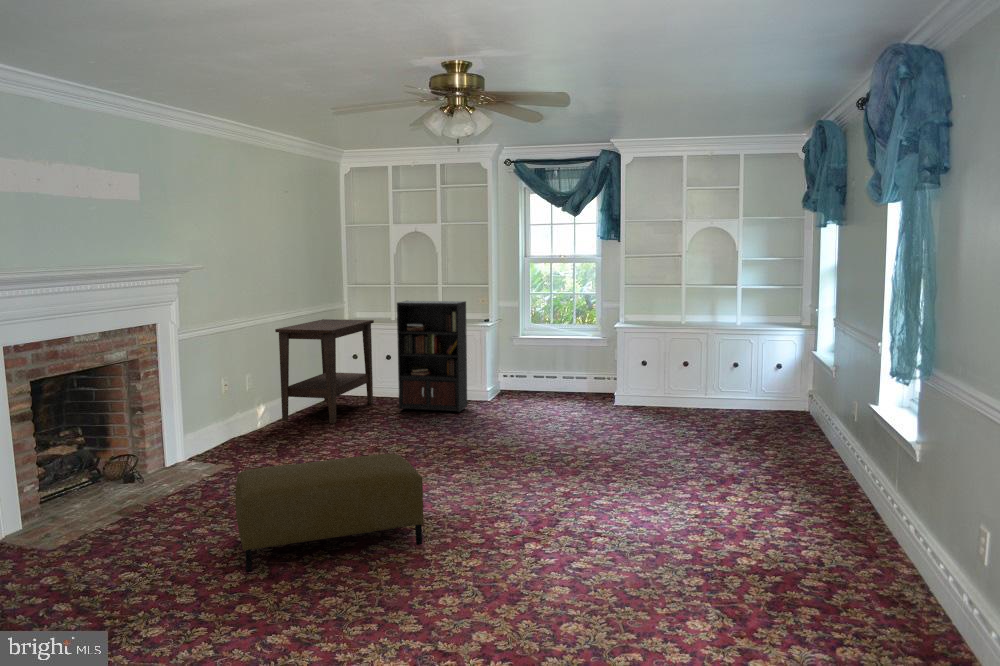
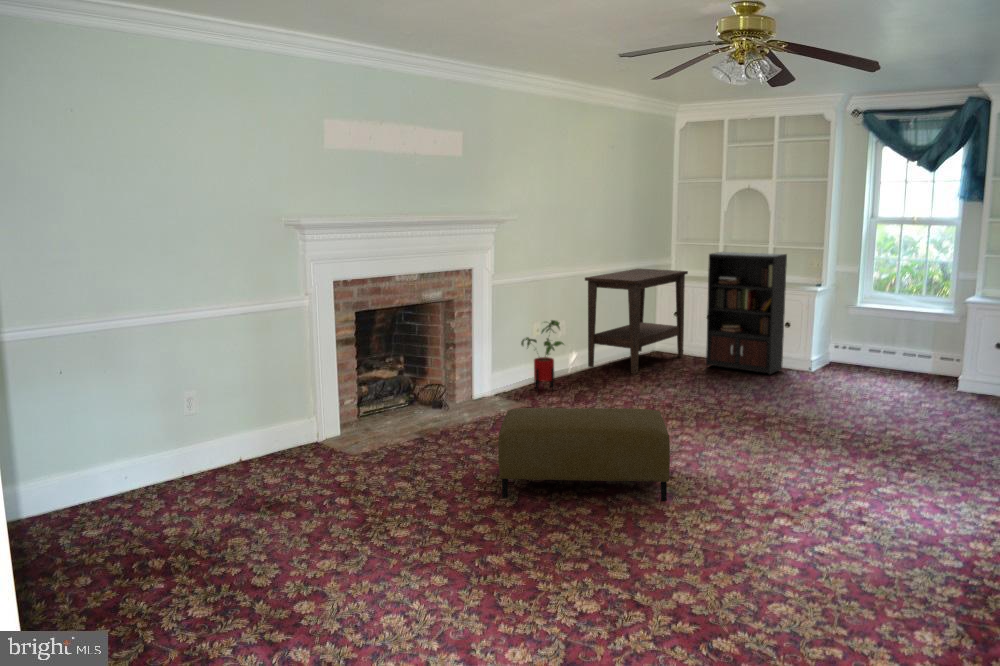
house plant: none [216,374,268,452] -> present [521,320,564,391]

